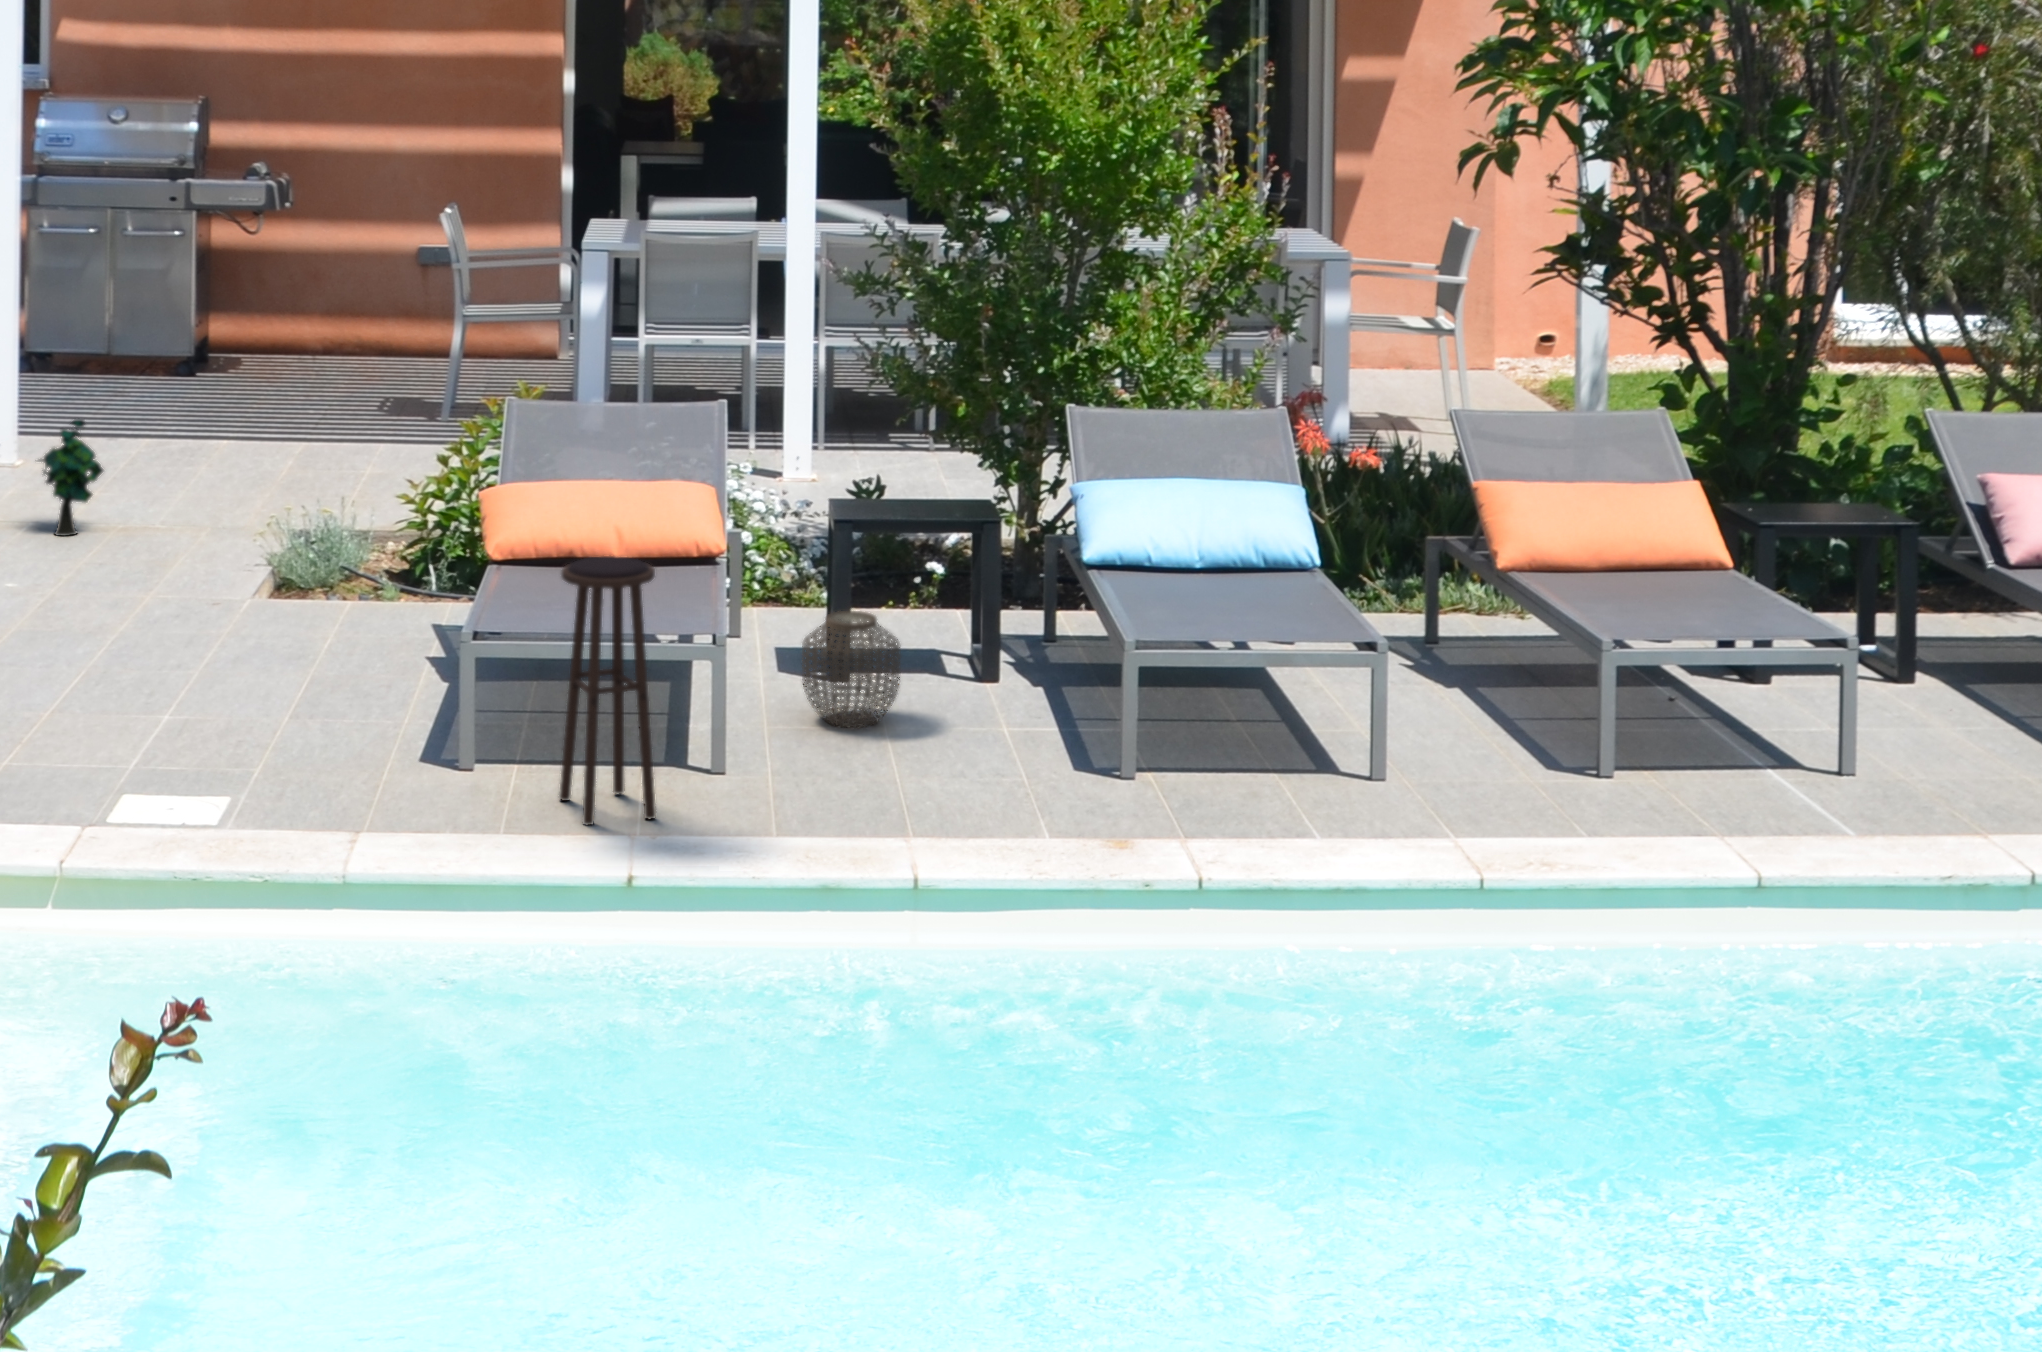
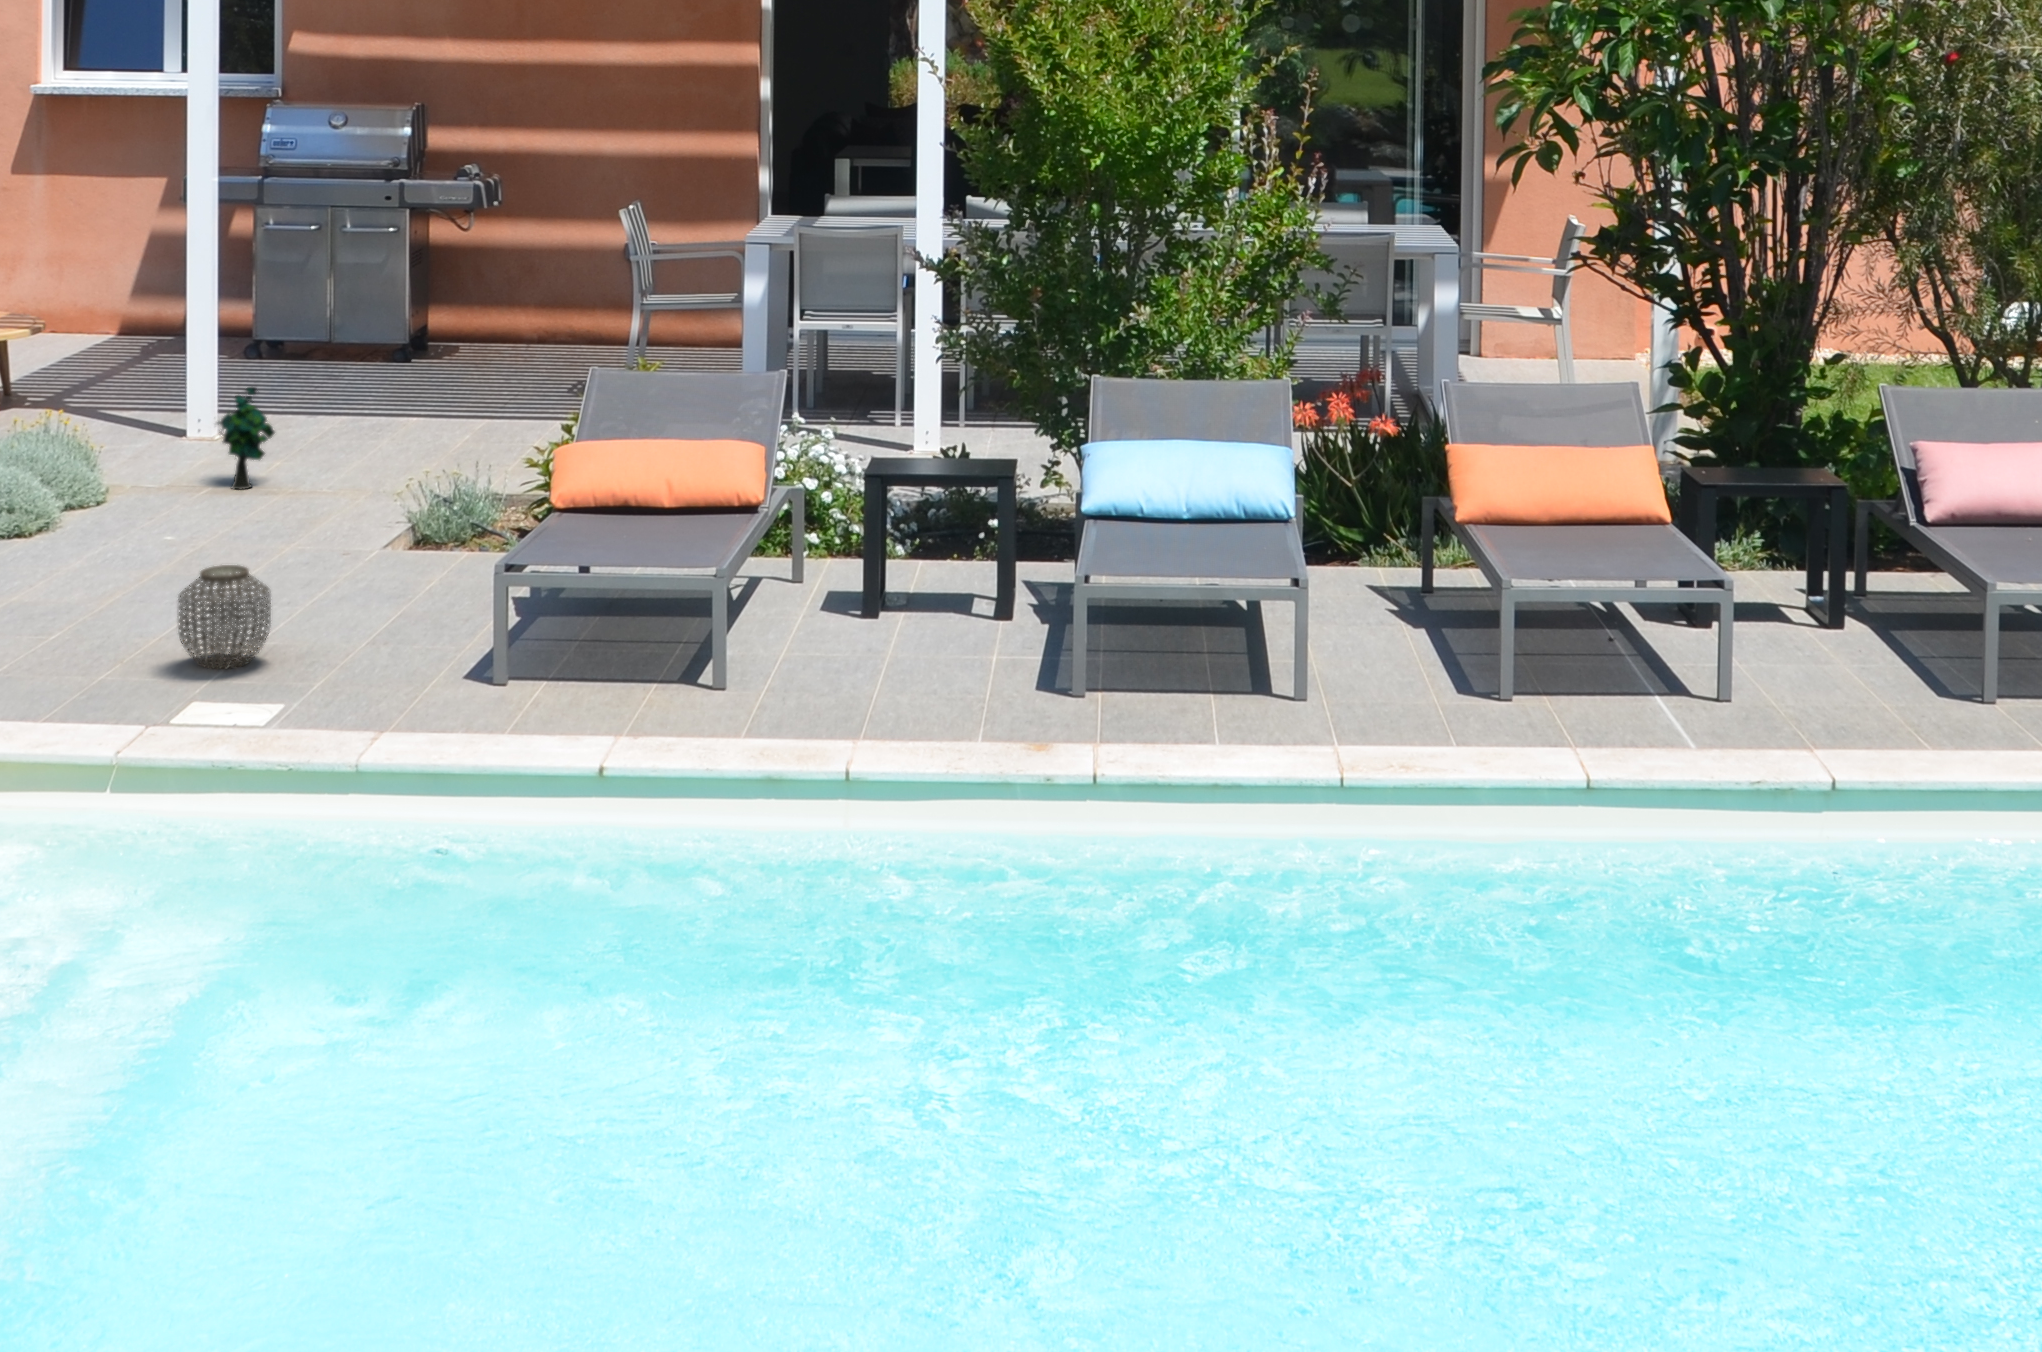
stool: present [559,556,656,825] -> none [575,498,656,724]
woven basket: present [802,611,901,728] -> present [178,565,271,669]

